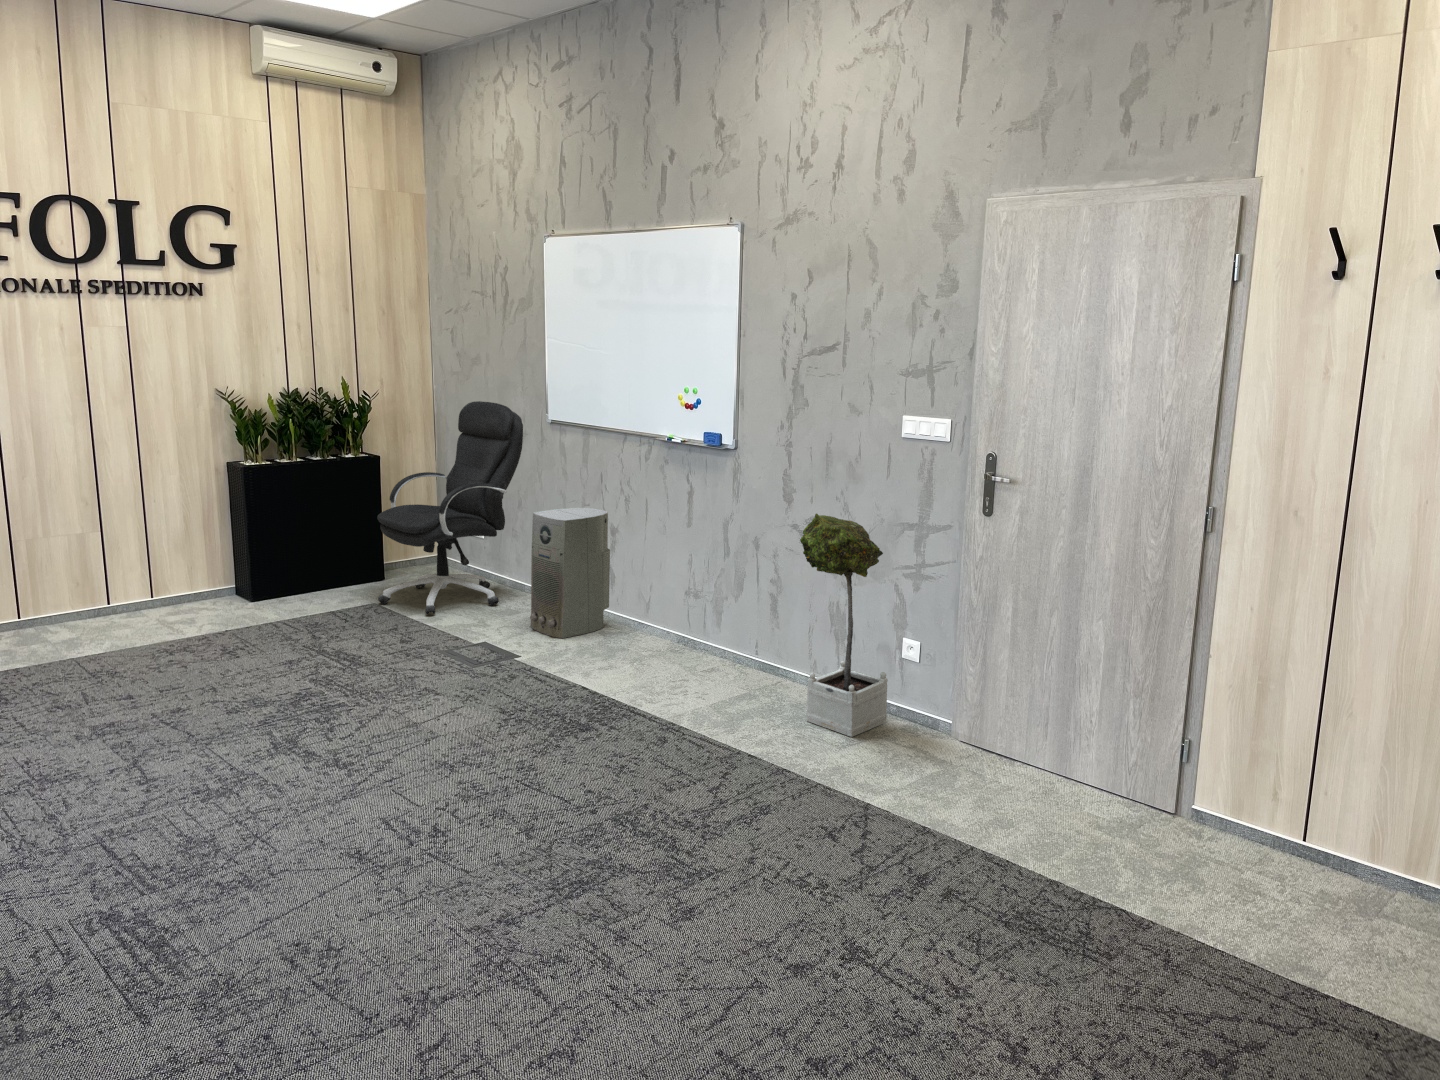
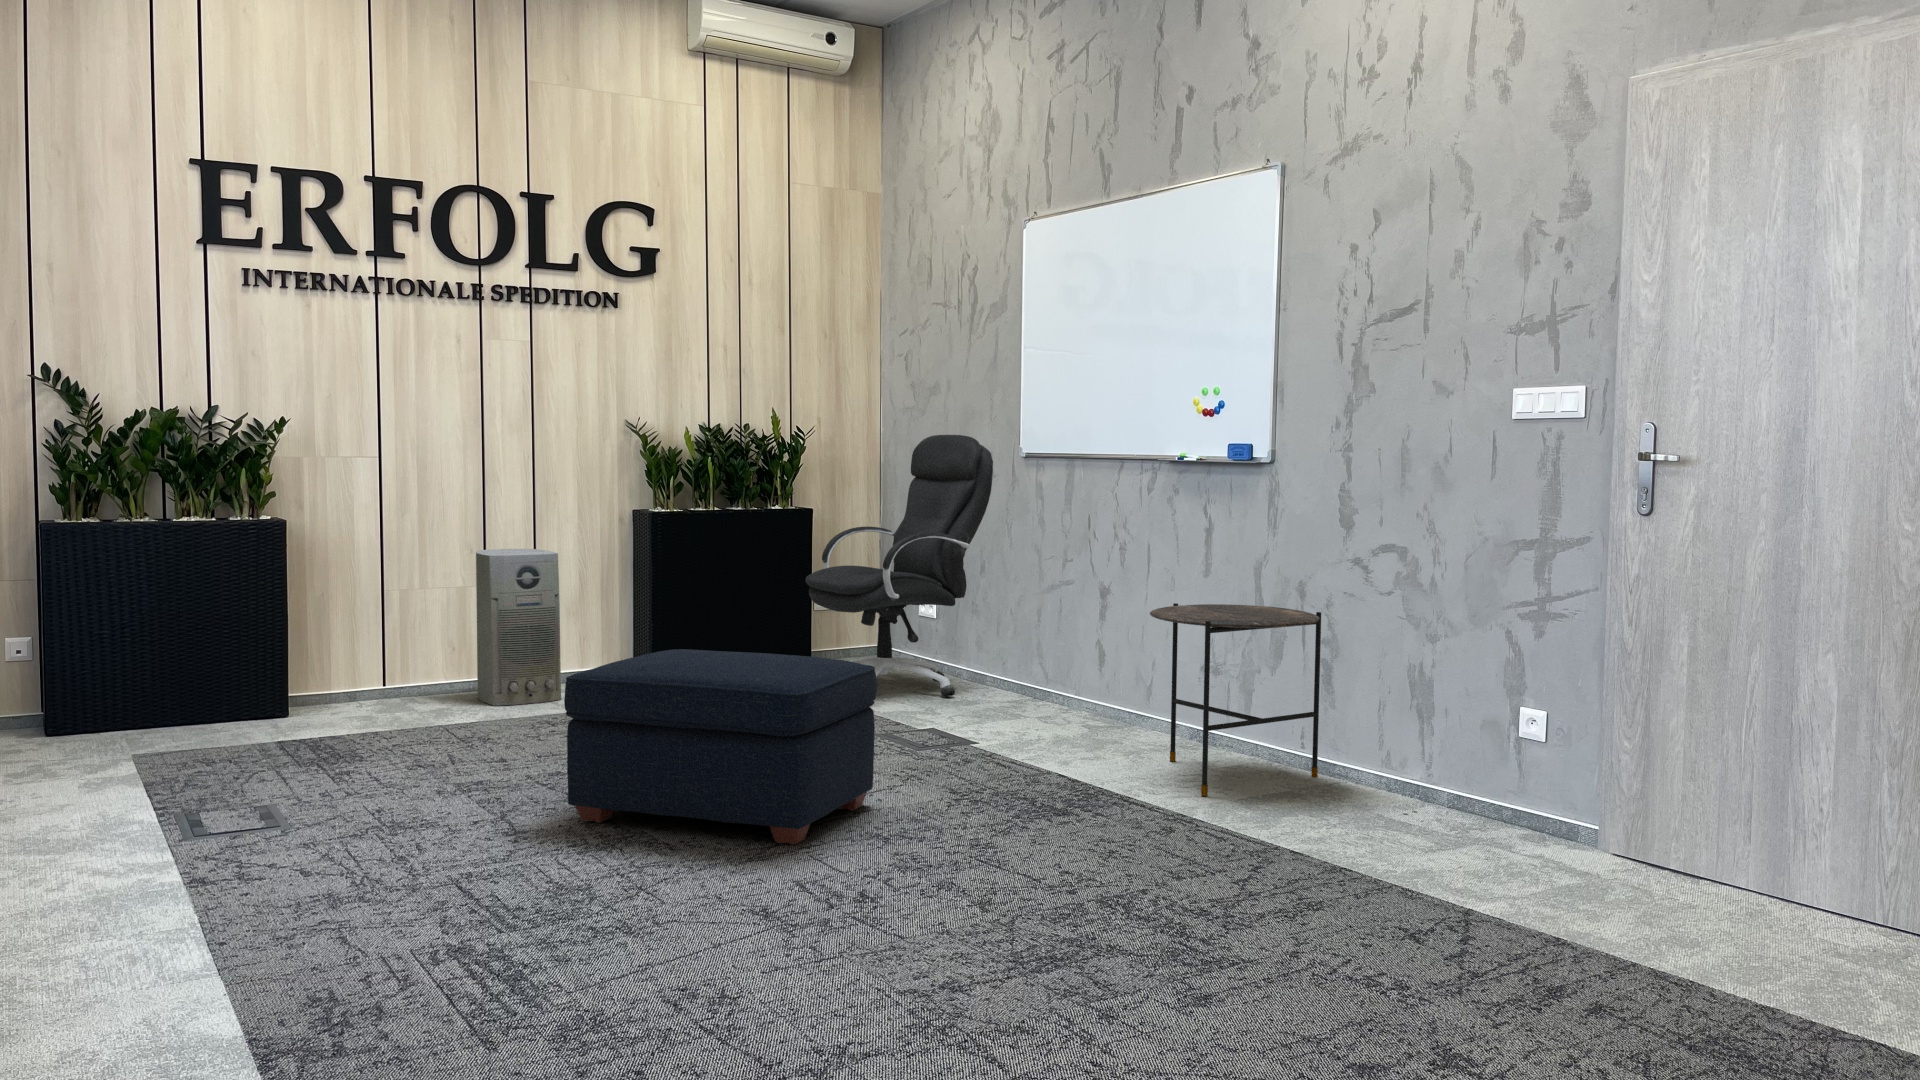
air purifier: present [530,508,610,638] -> present [476,549,561,706]
potted tree: present [800,513,888,737] -> none [1367,523,1500,842]
side table: none [645,553,768,702] -> present [1150,603,1321,796]
ottoman: none [182,615,440,776] -> present [564,649,877,844]

